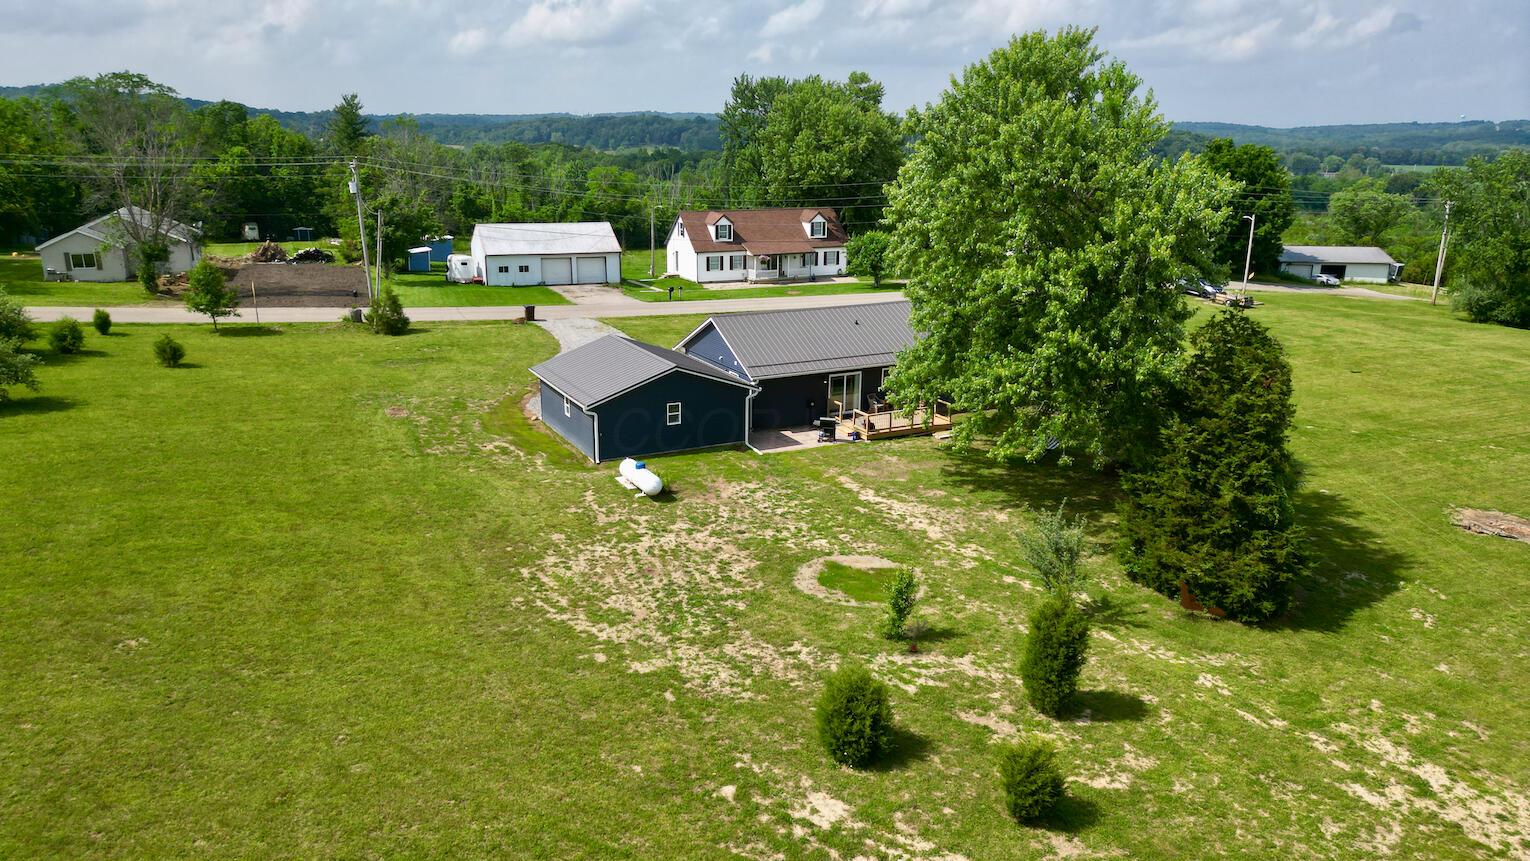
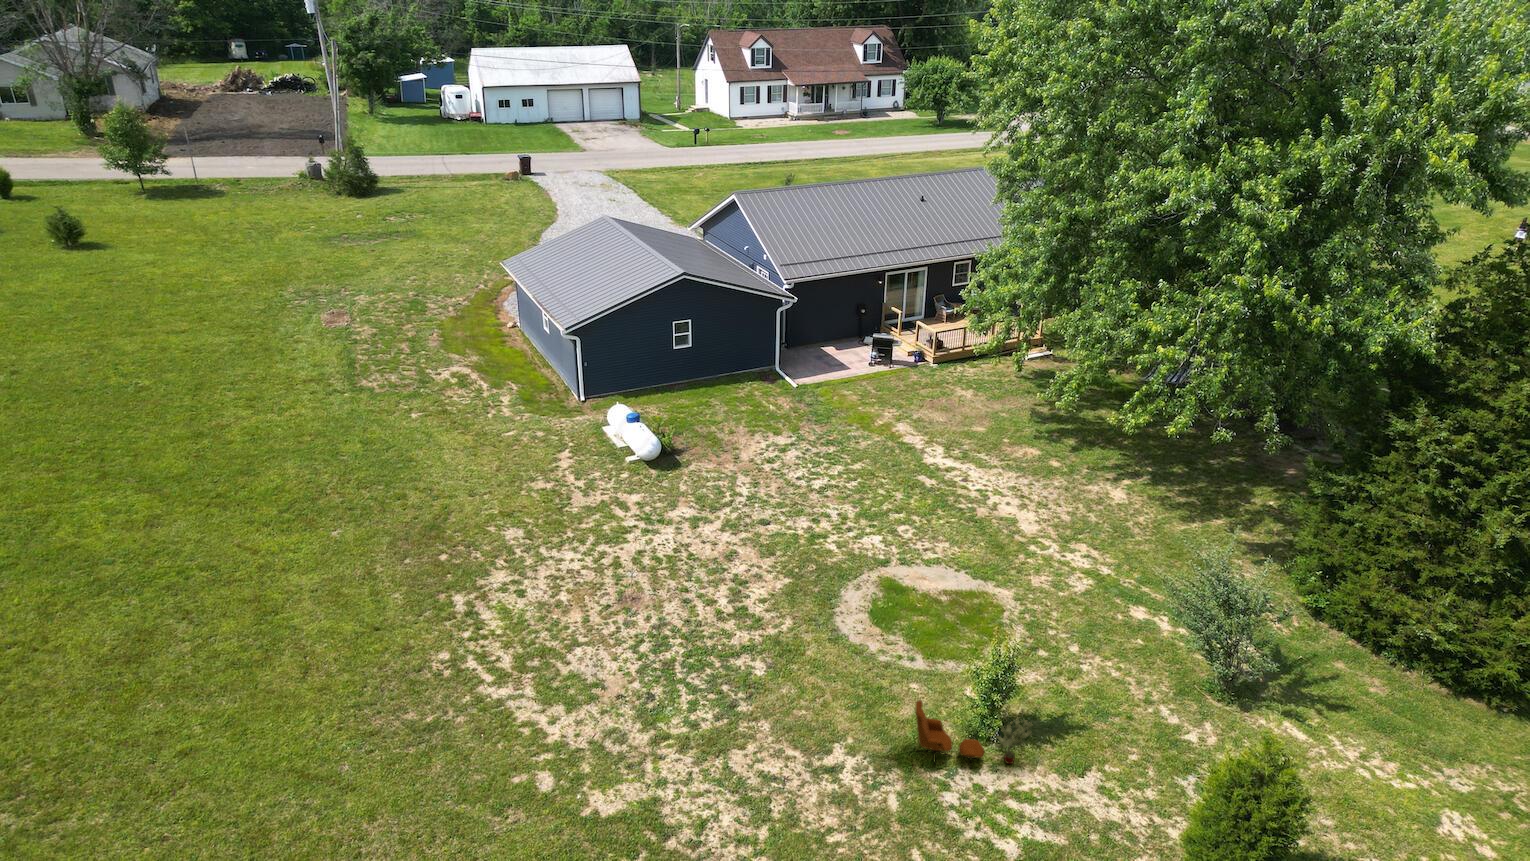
lounge chair: present [1181,580,1225,620] -> present [915,700,984,765]

